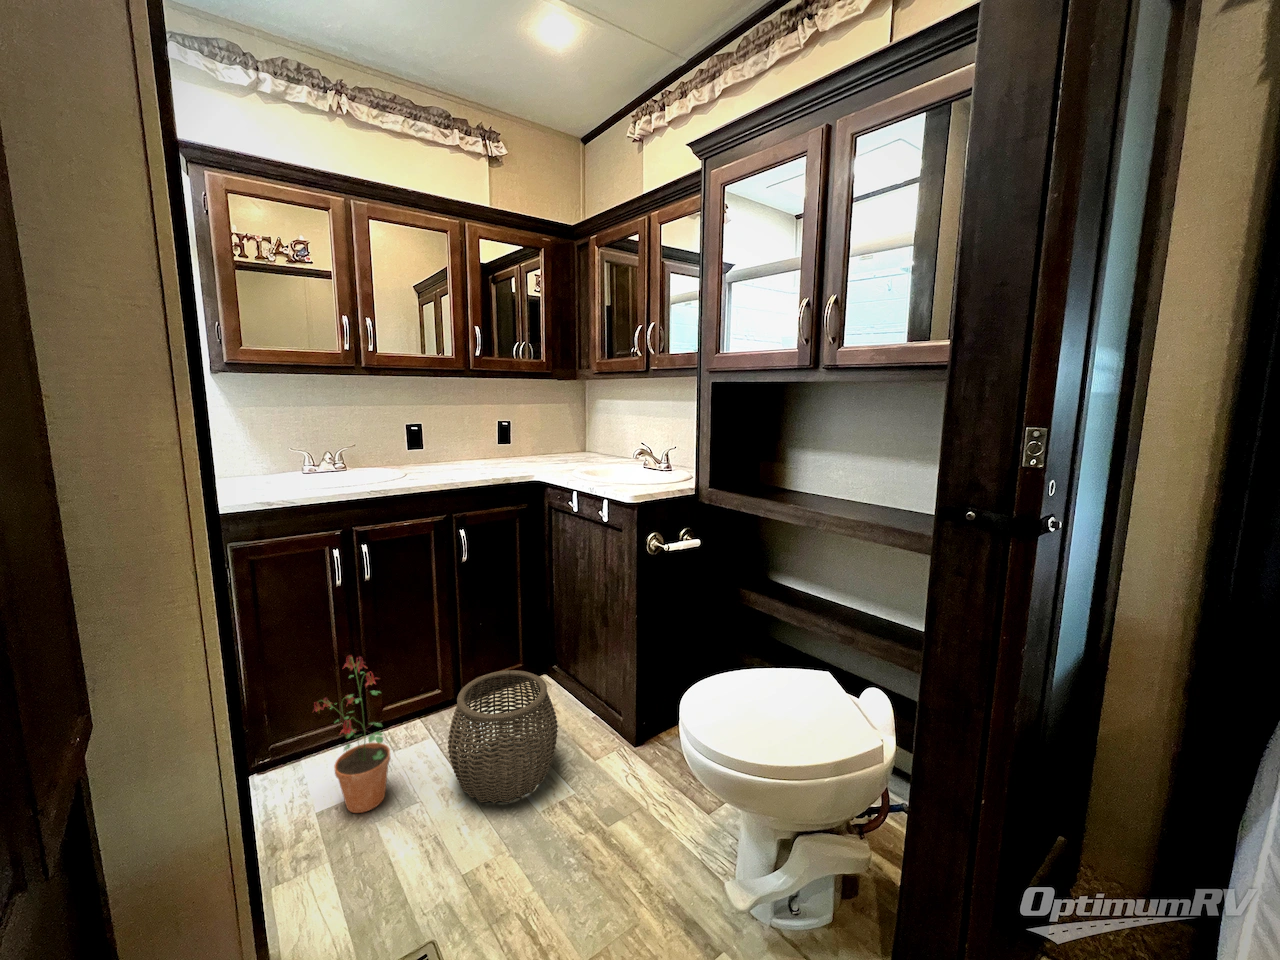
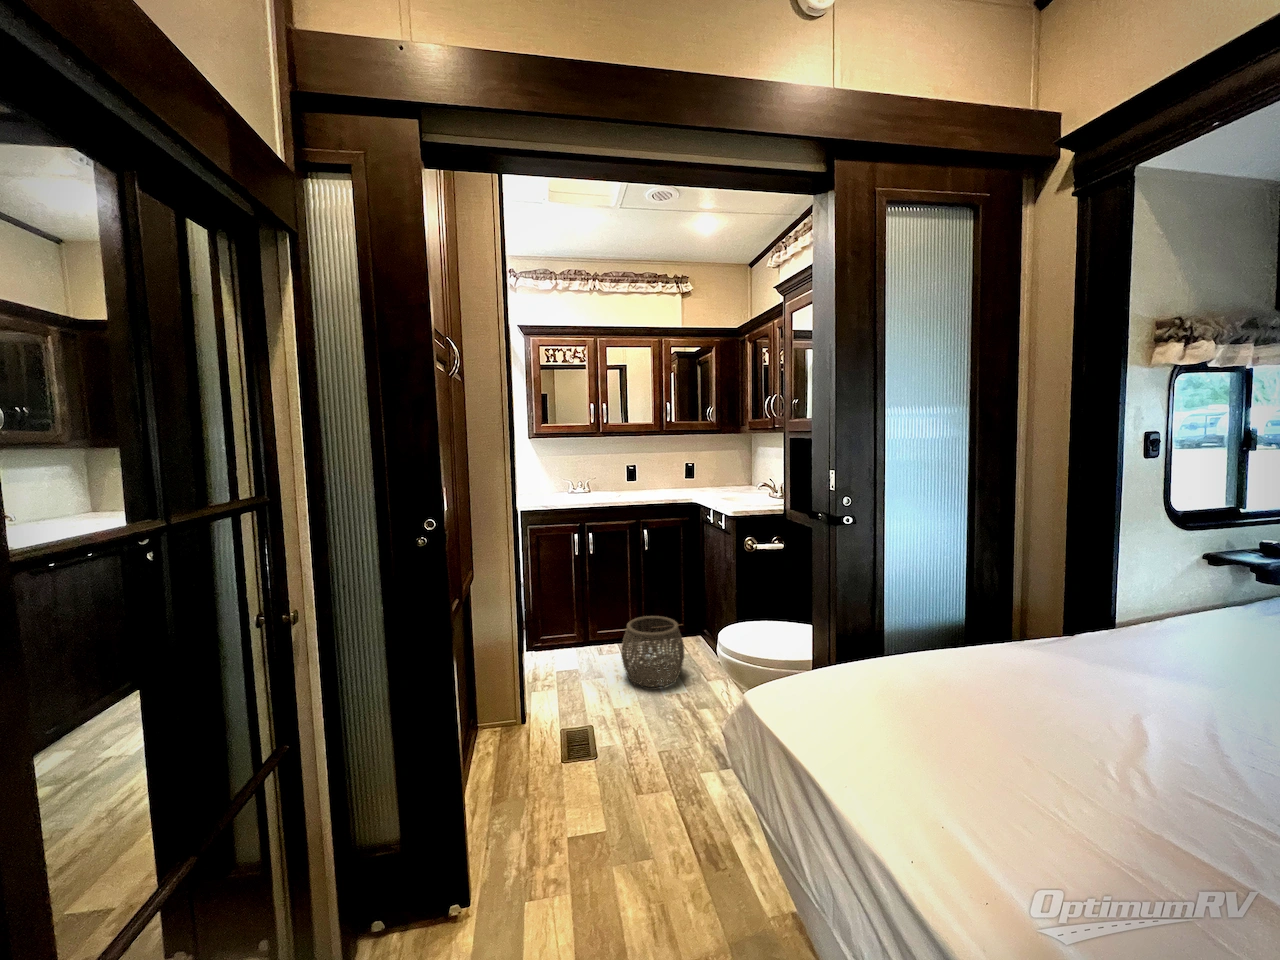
potted plant: present [315,656,390,813] -> none [559,591,593,676]

